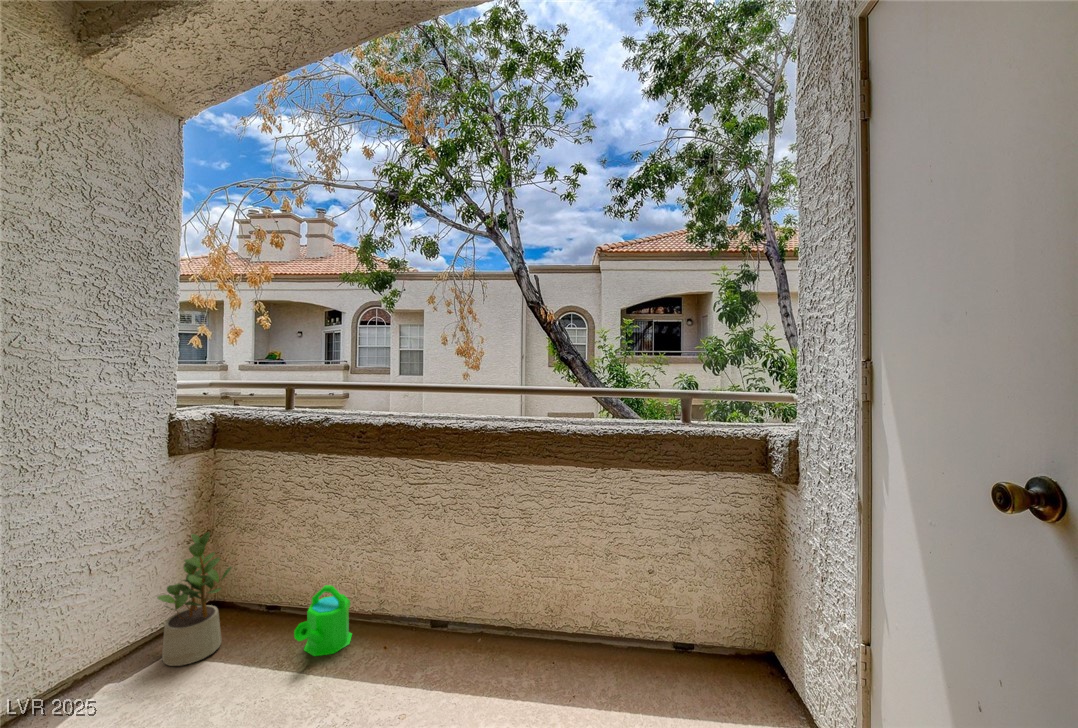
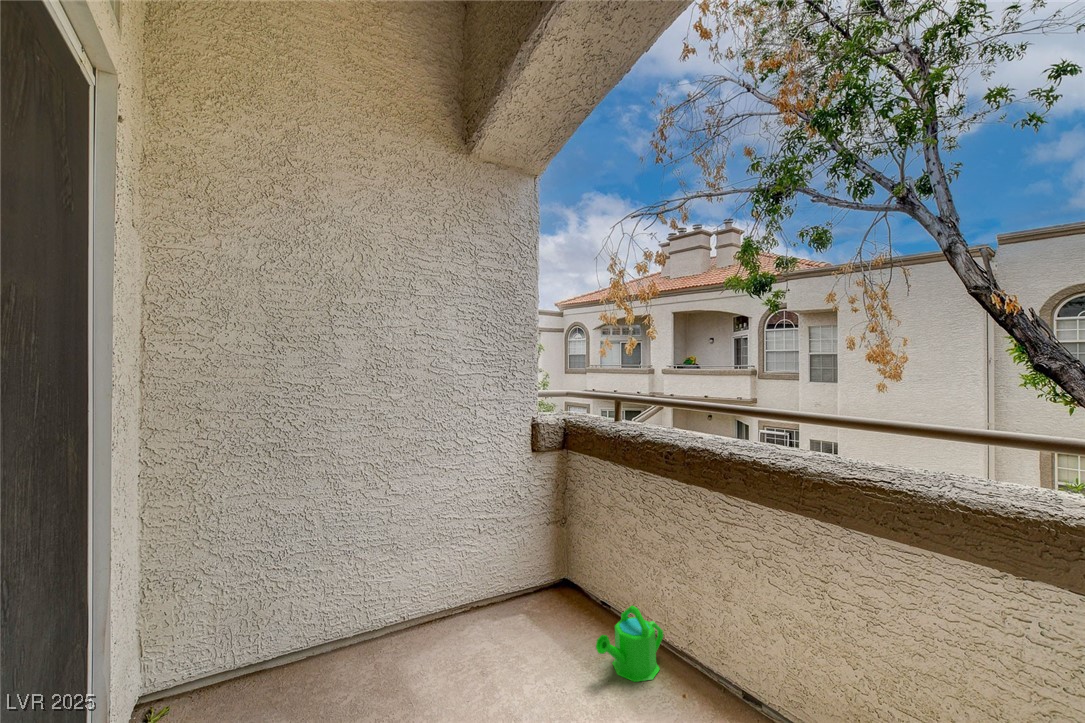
potted plant: present [157,532,232,666] -> none [517,520,566,630]

